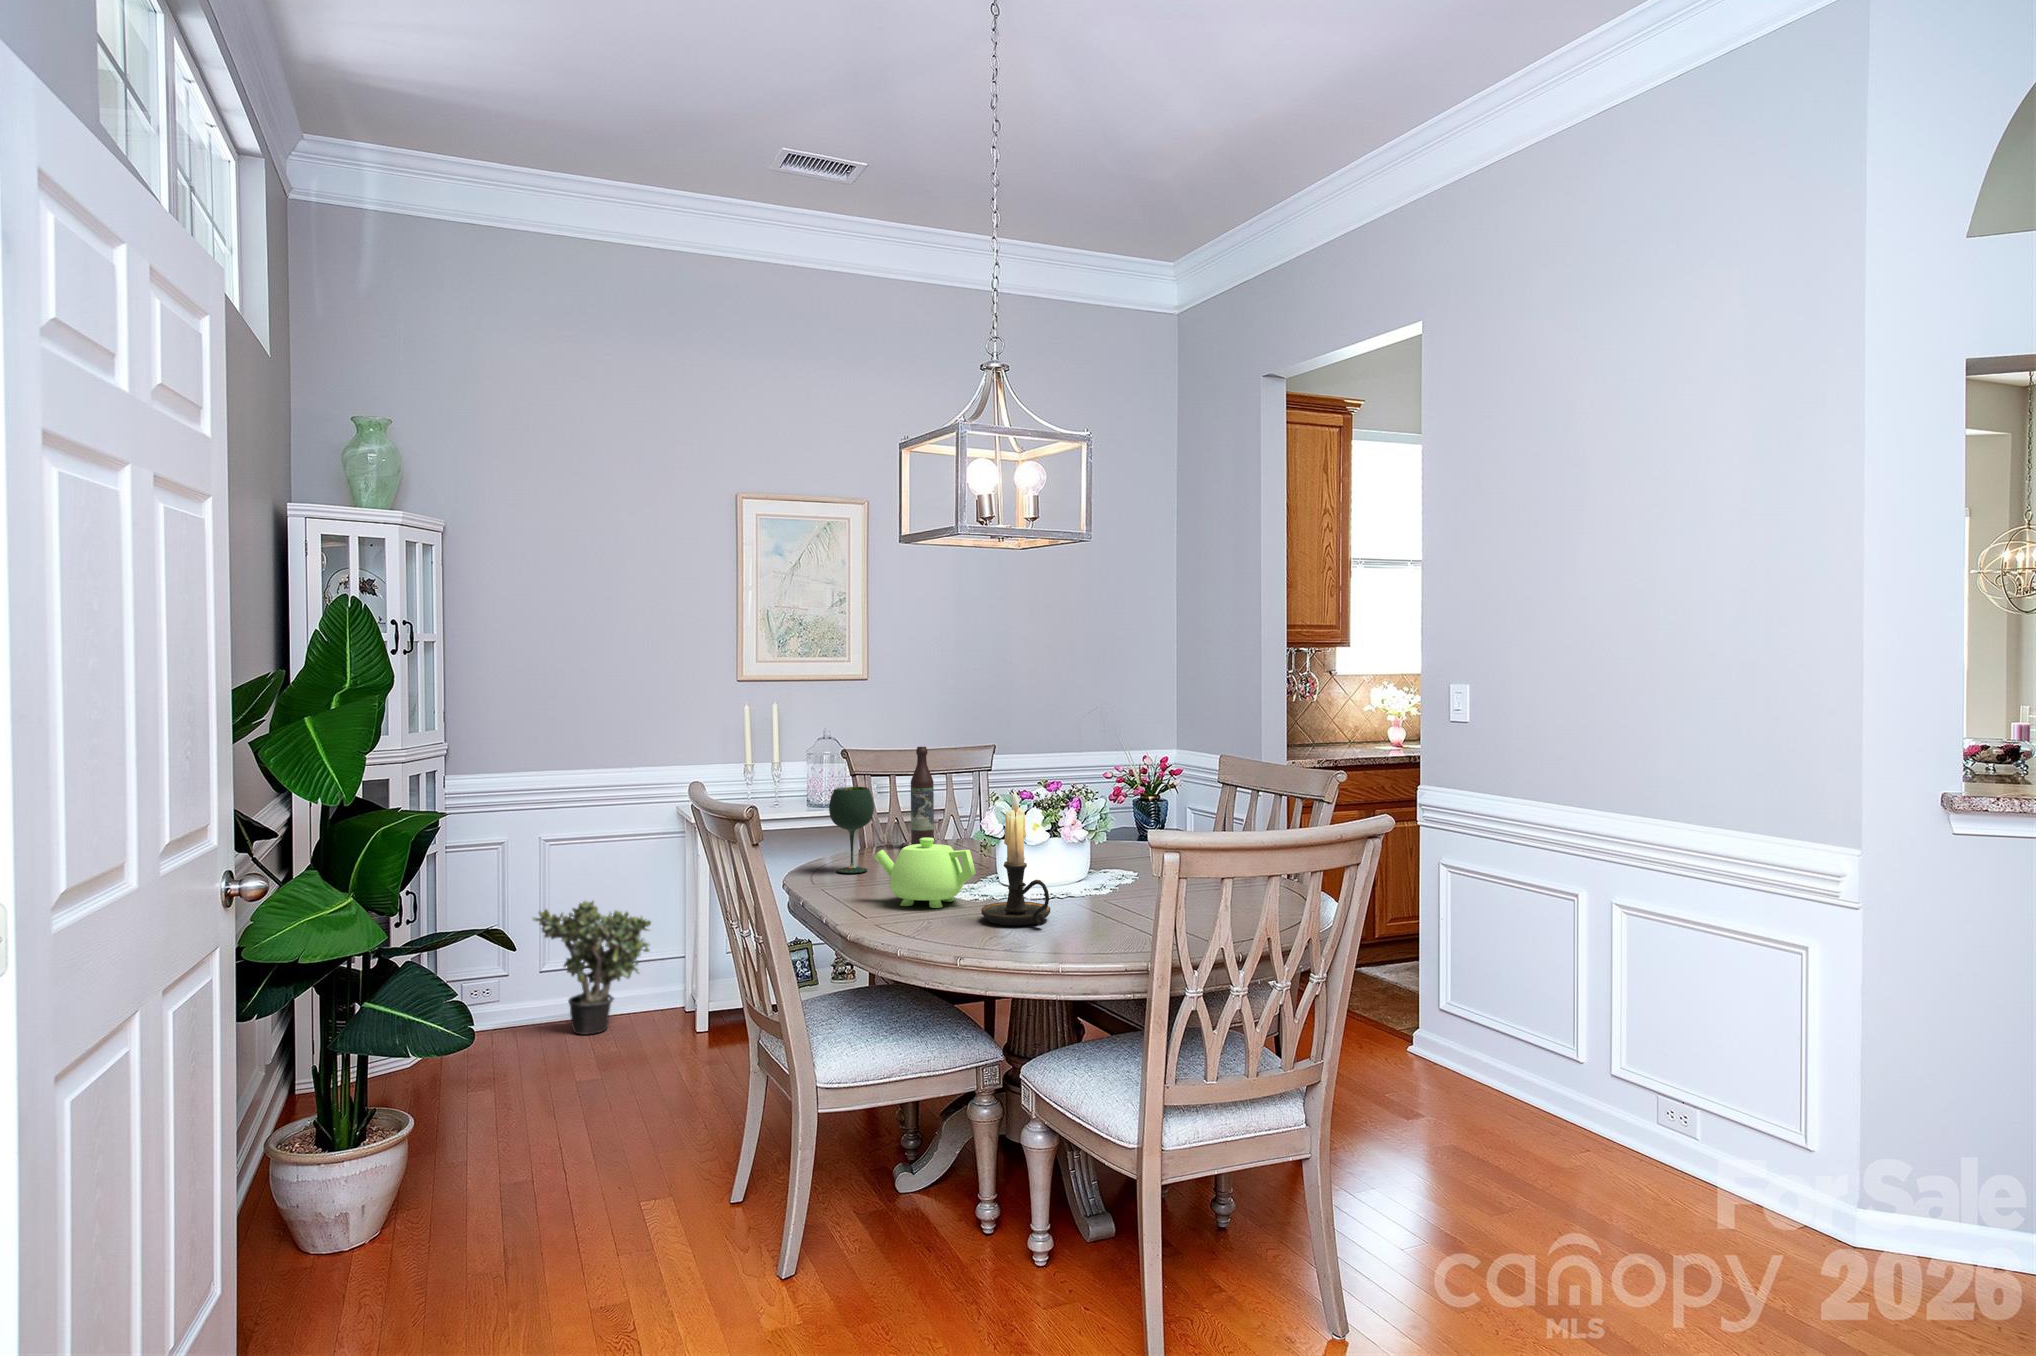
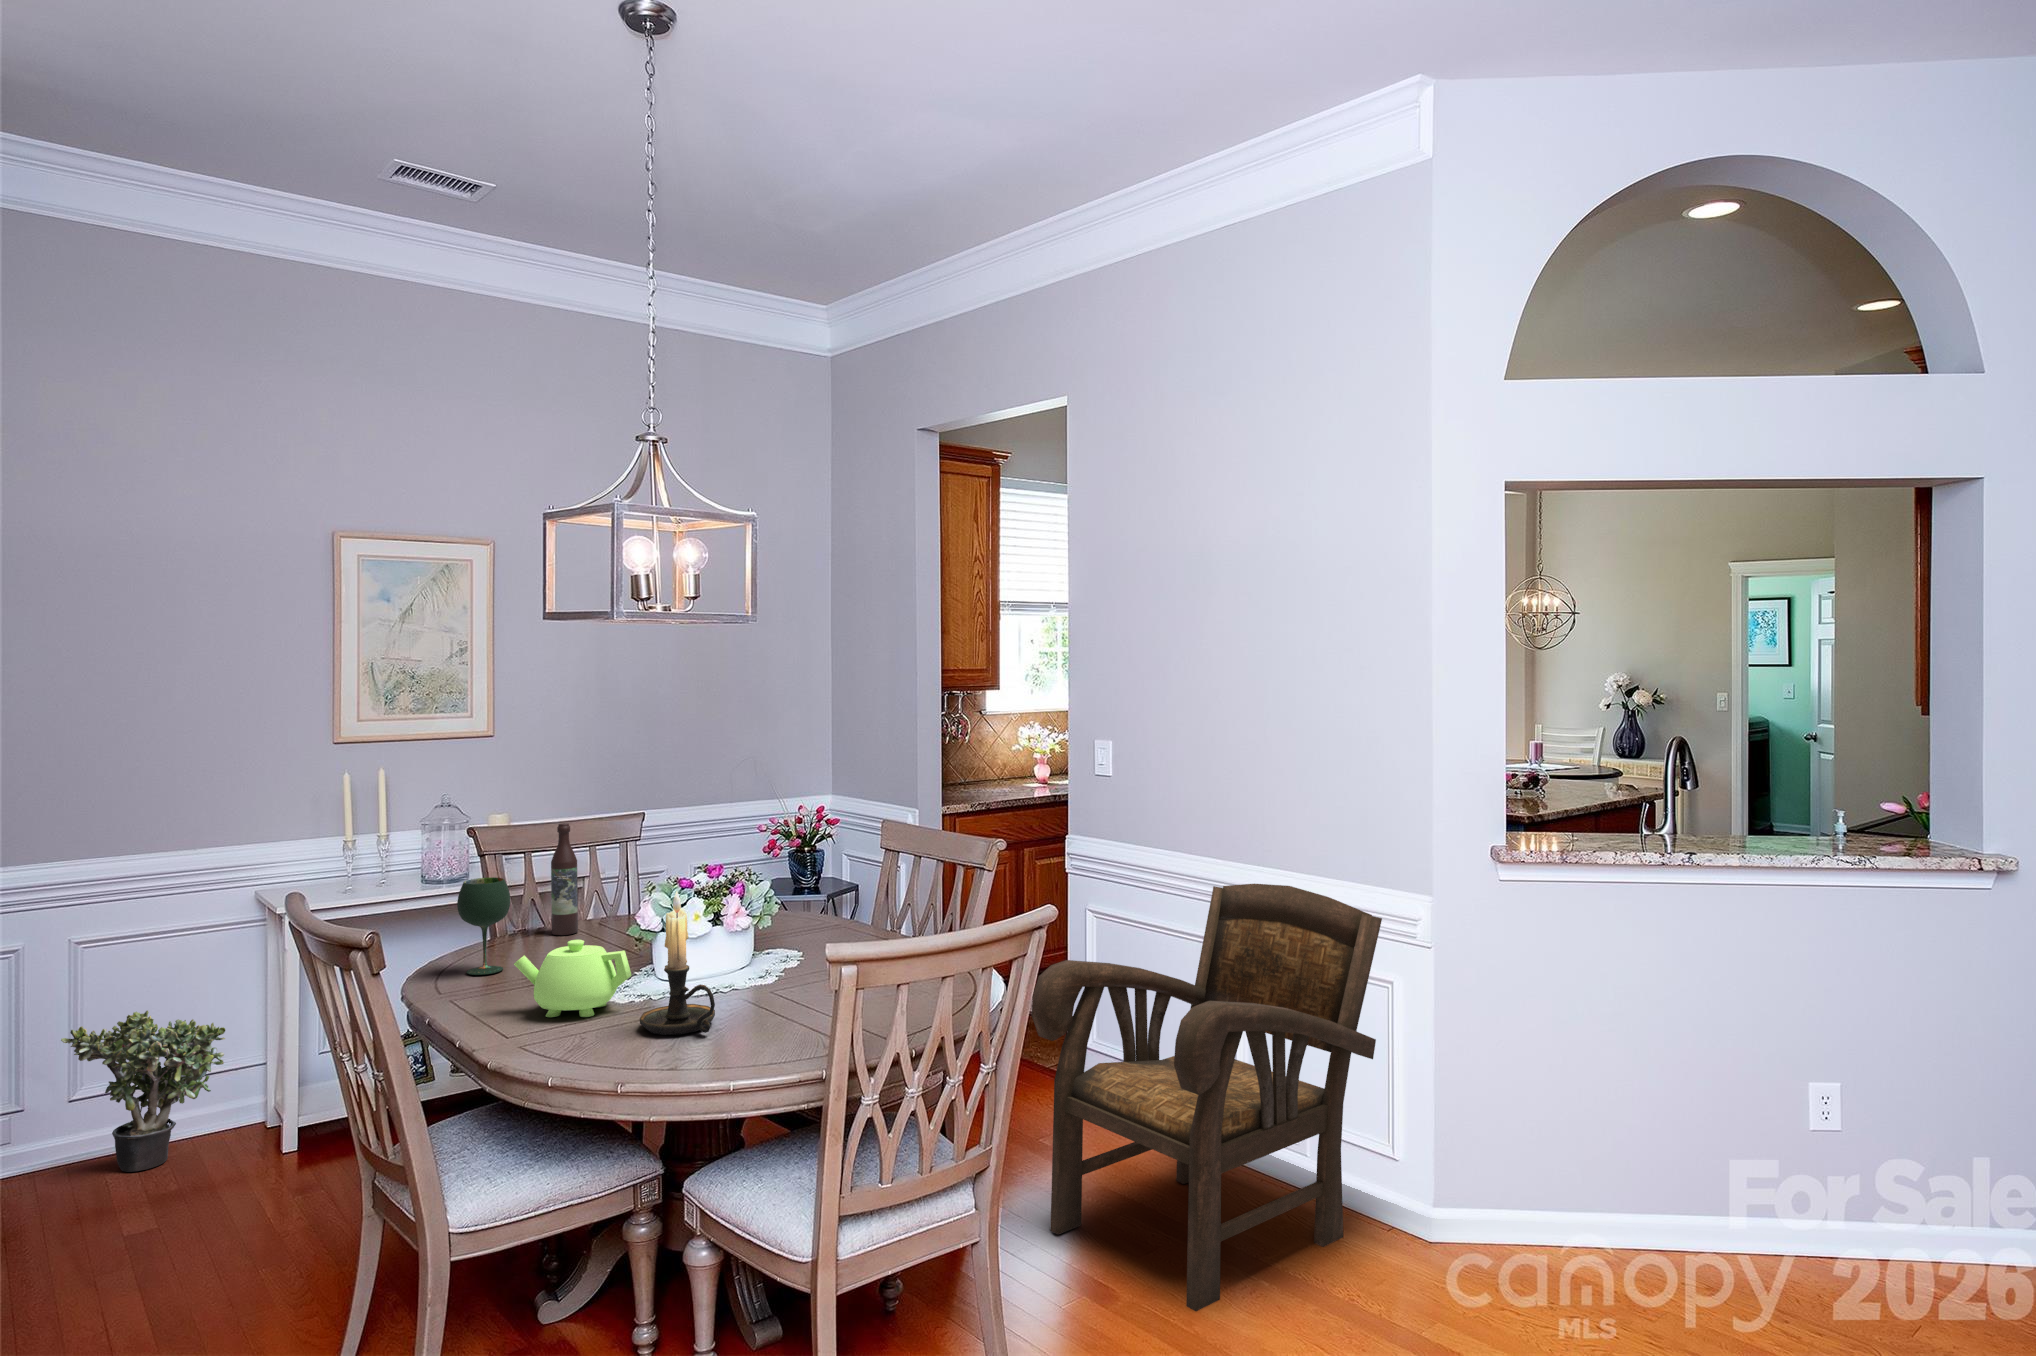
armchair: none [1373,834,1791,1274] -> present [1032,884,1382,1311]

